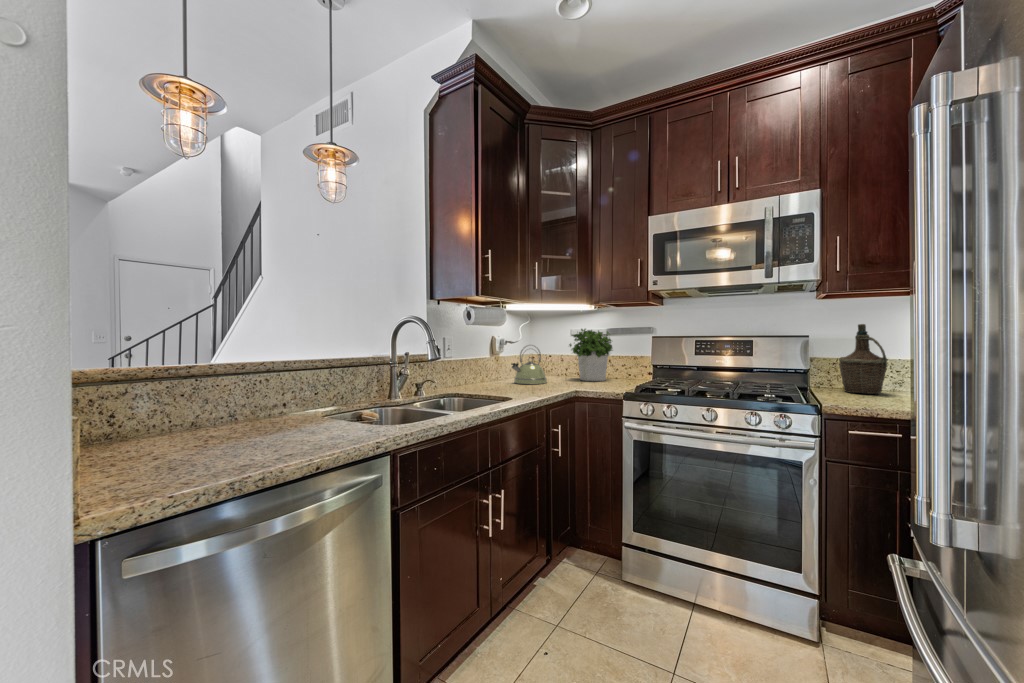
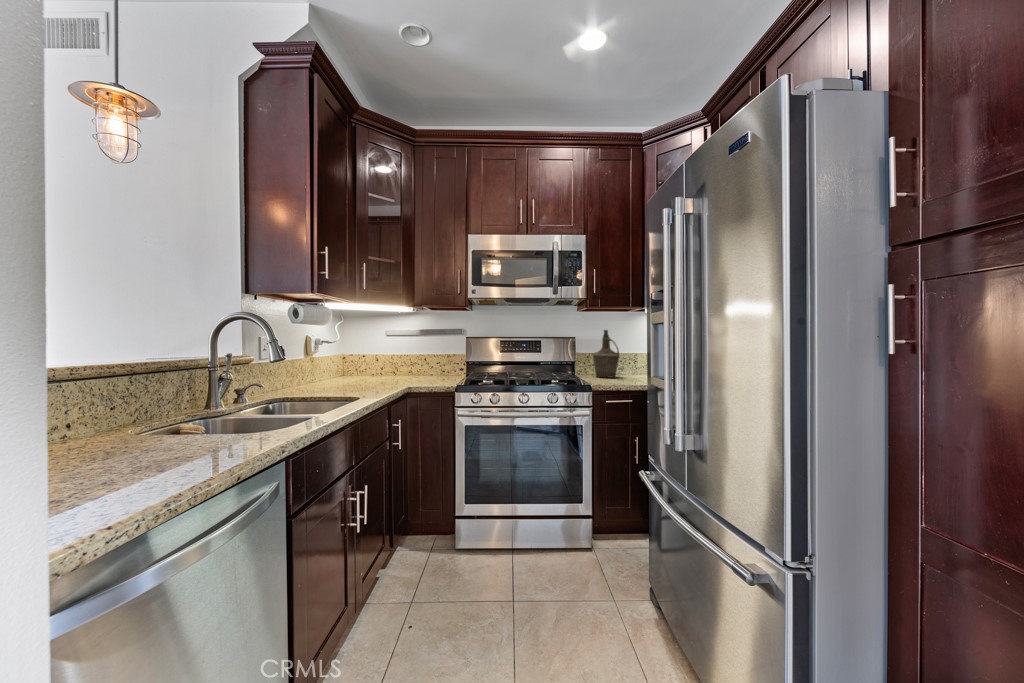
potted plant: present [569,329,612,381] -> none [387,329,430,379]
kettle: present [511,345,547,384] -> none [332,345,369,385]

